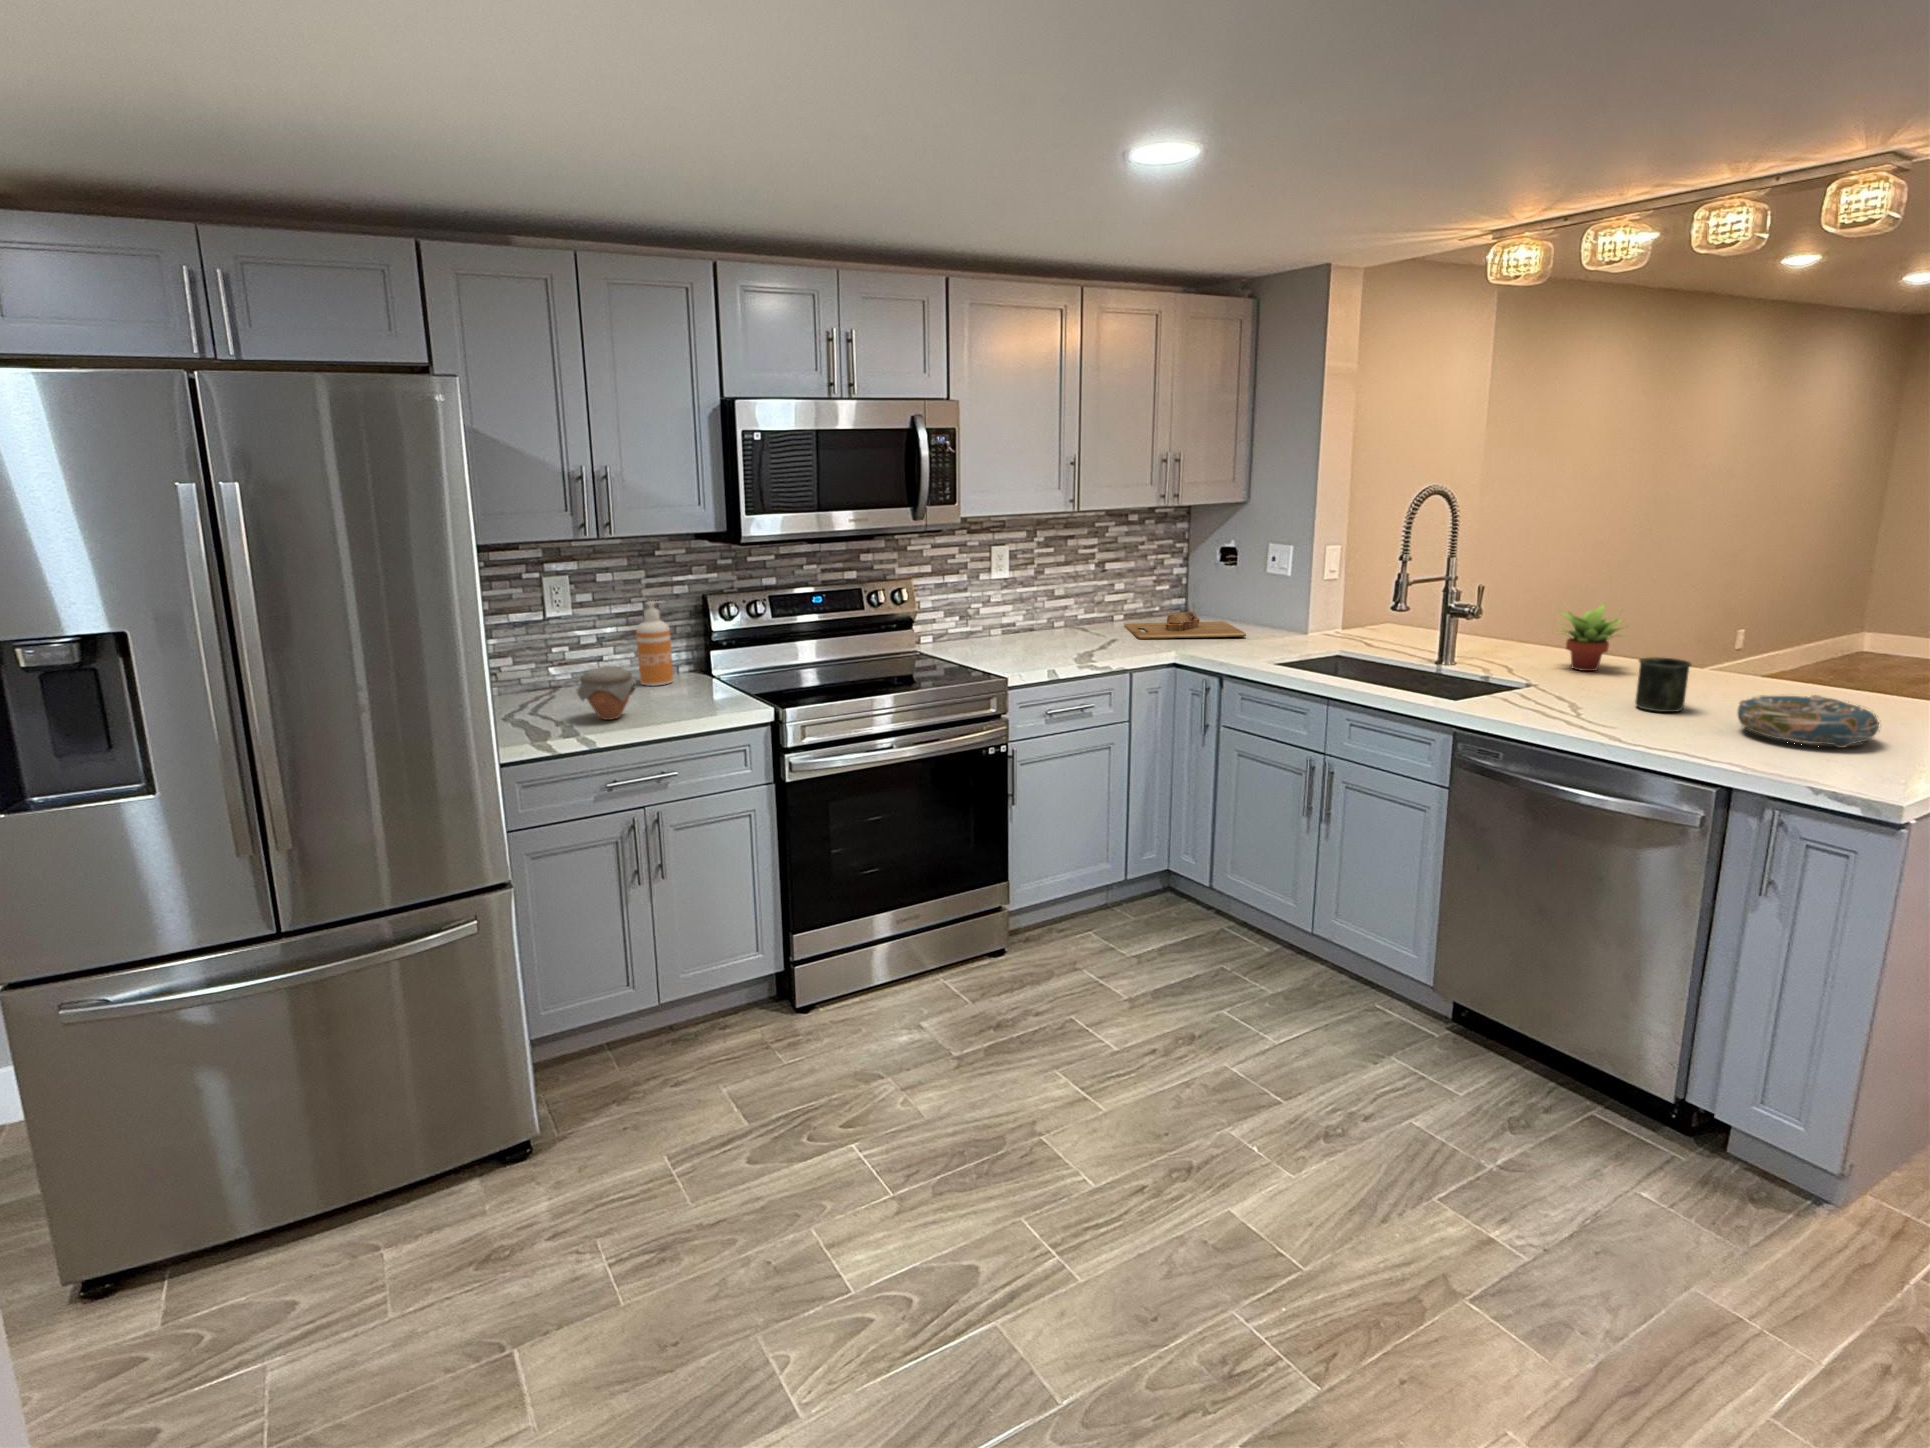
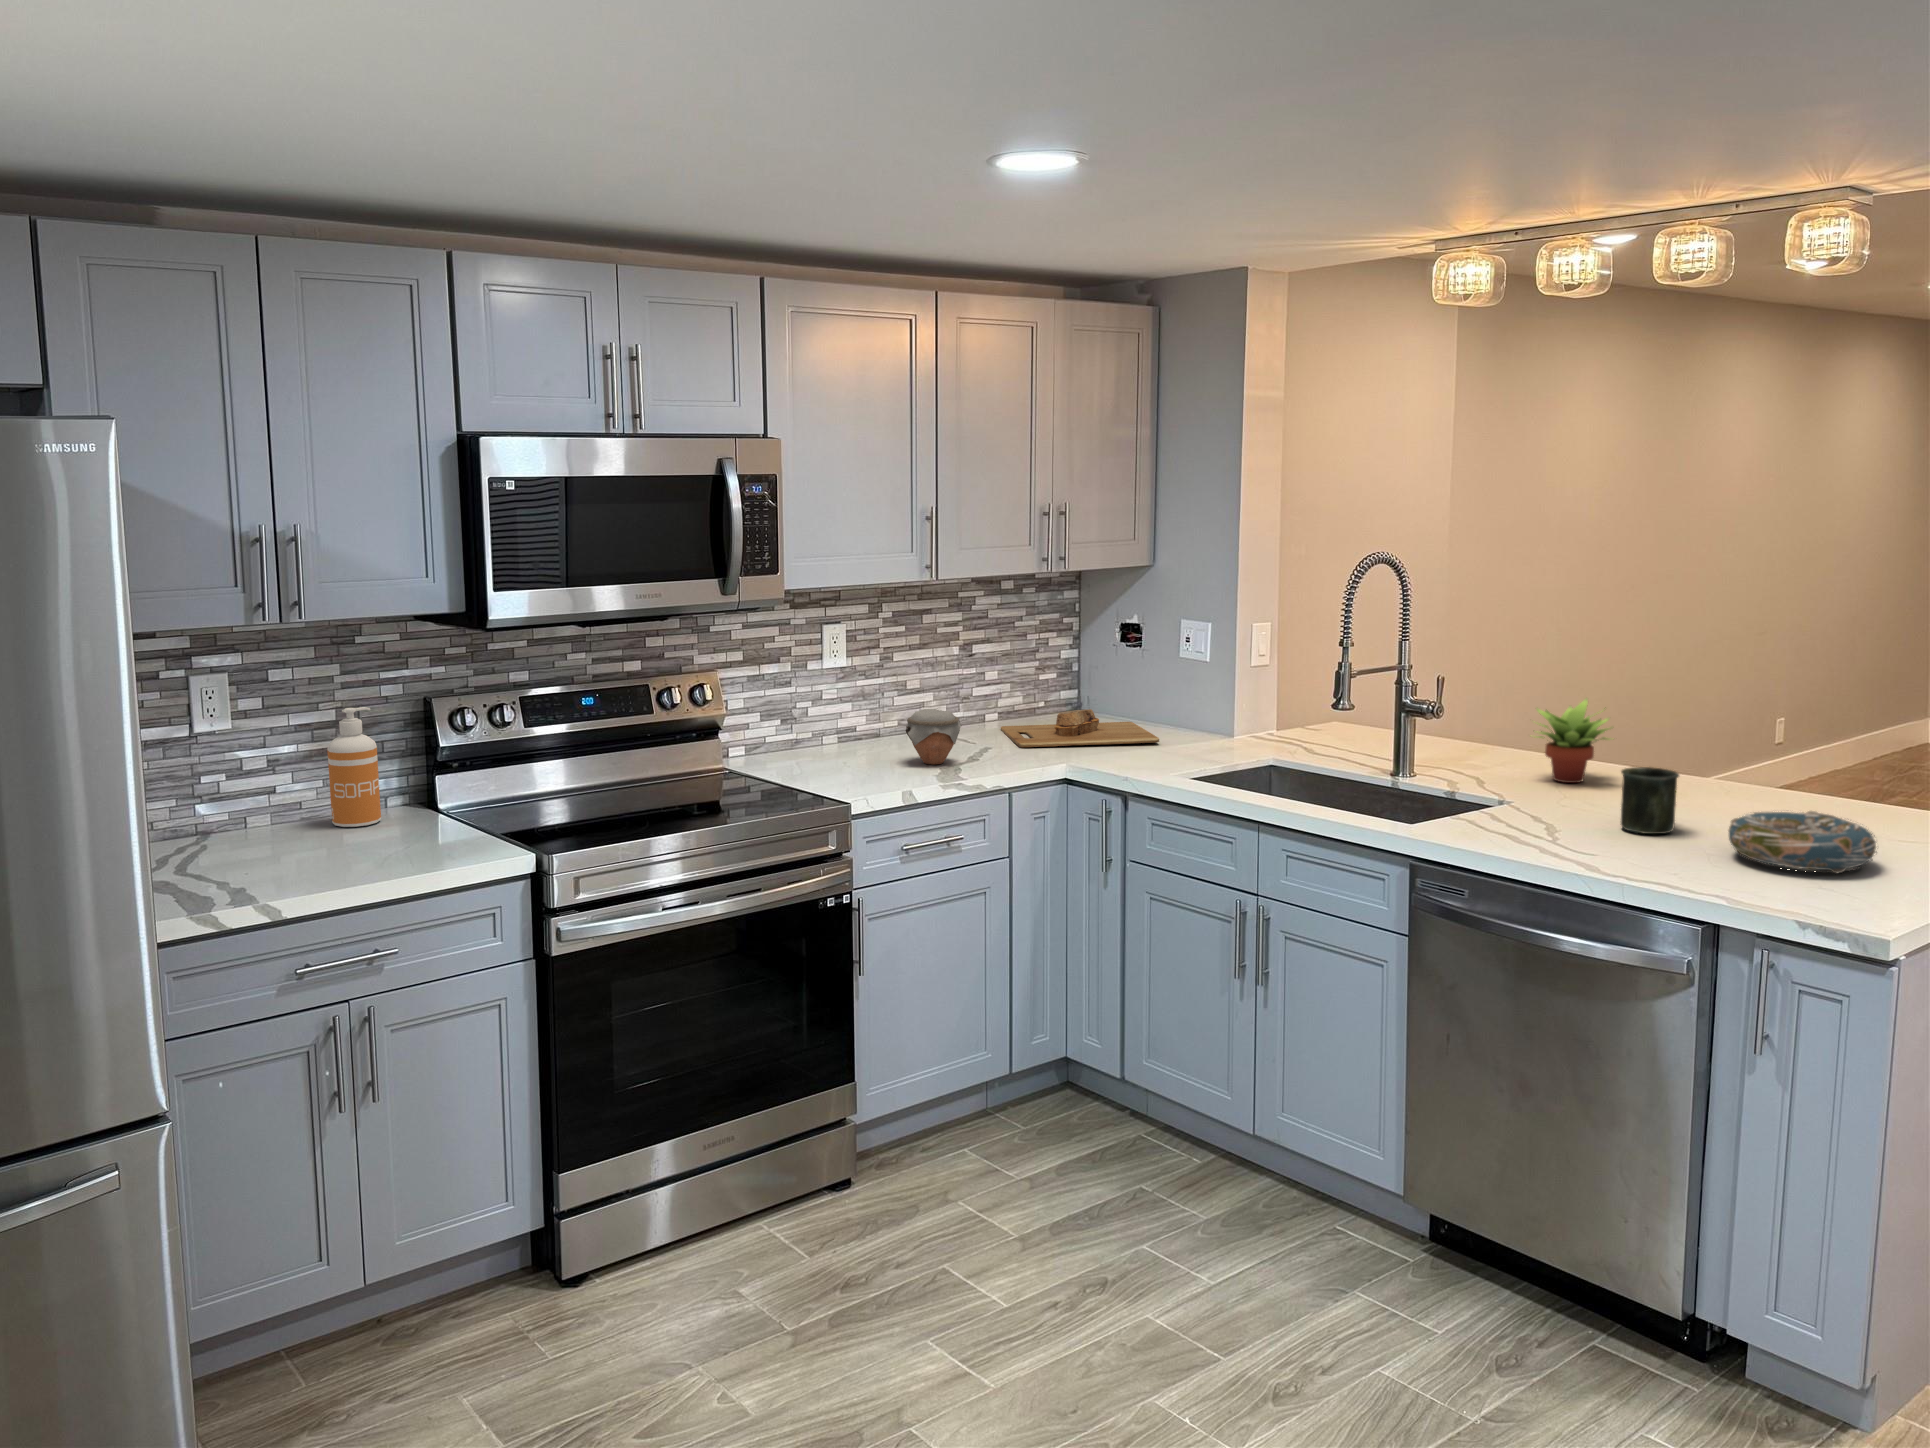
jar: present [576,666,636,720] -> present [905,709,961,764]

